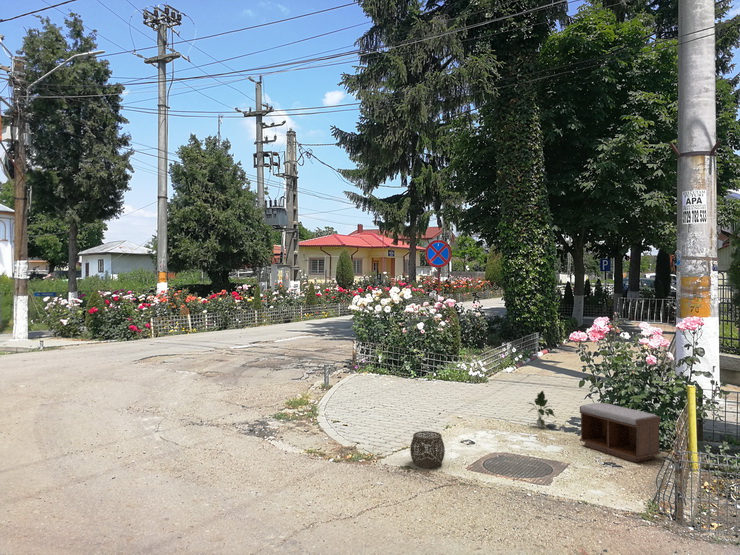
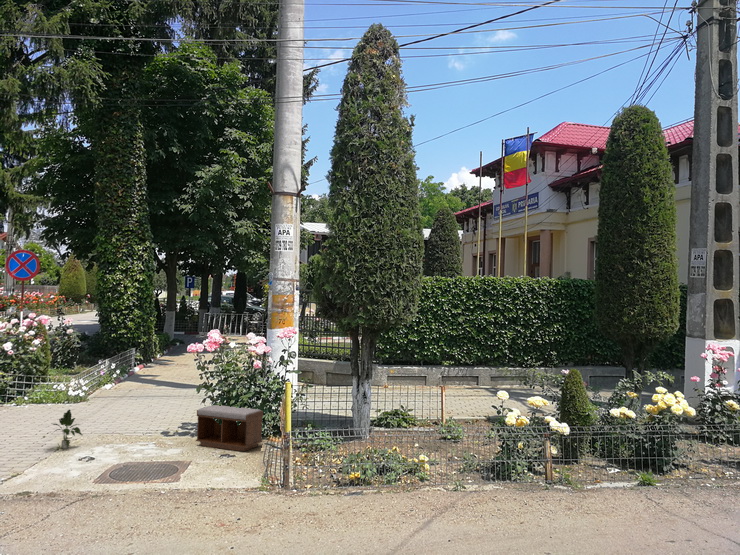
potted plant: present [529,391,555,428] -> present [53,410,82,449]
woven basket: present [410,431,445,468] -> none [28,451,69,490]

